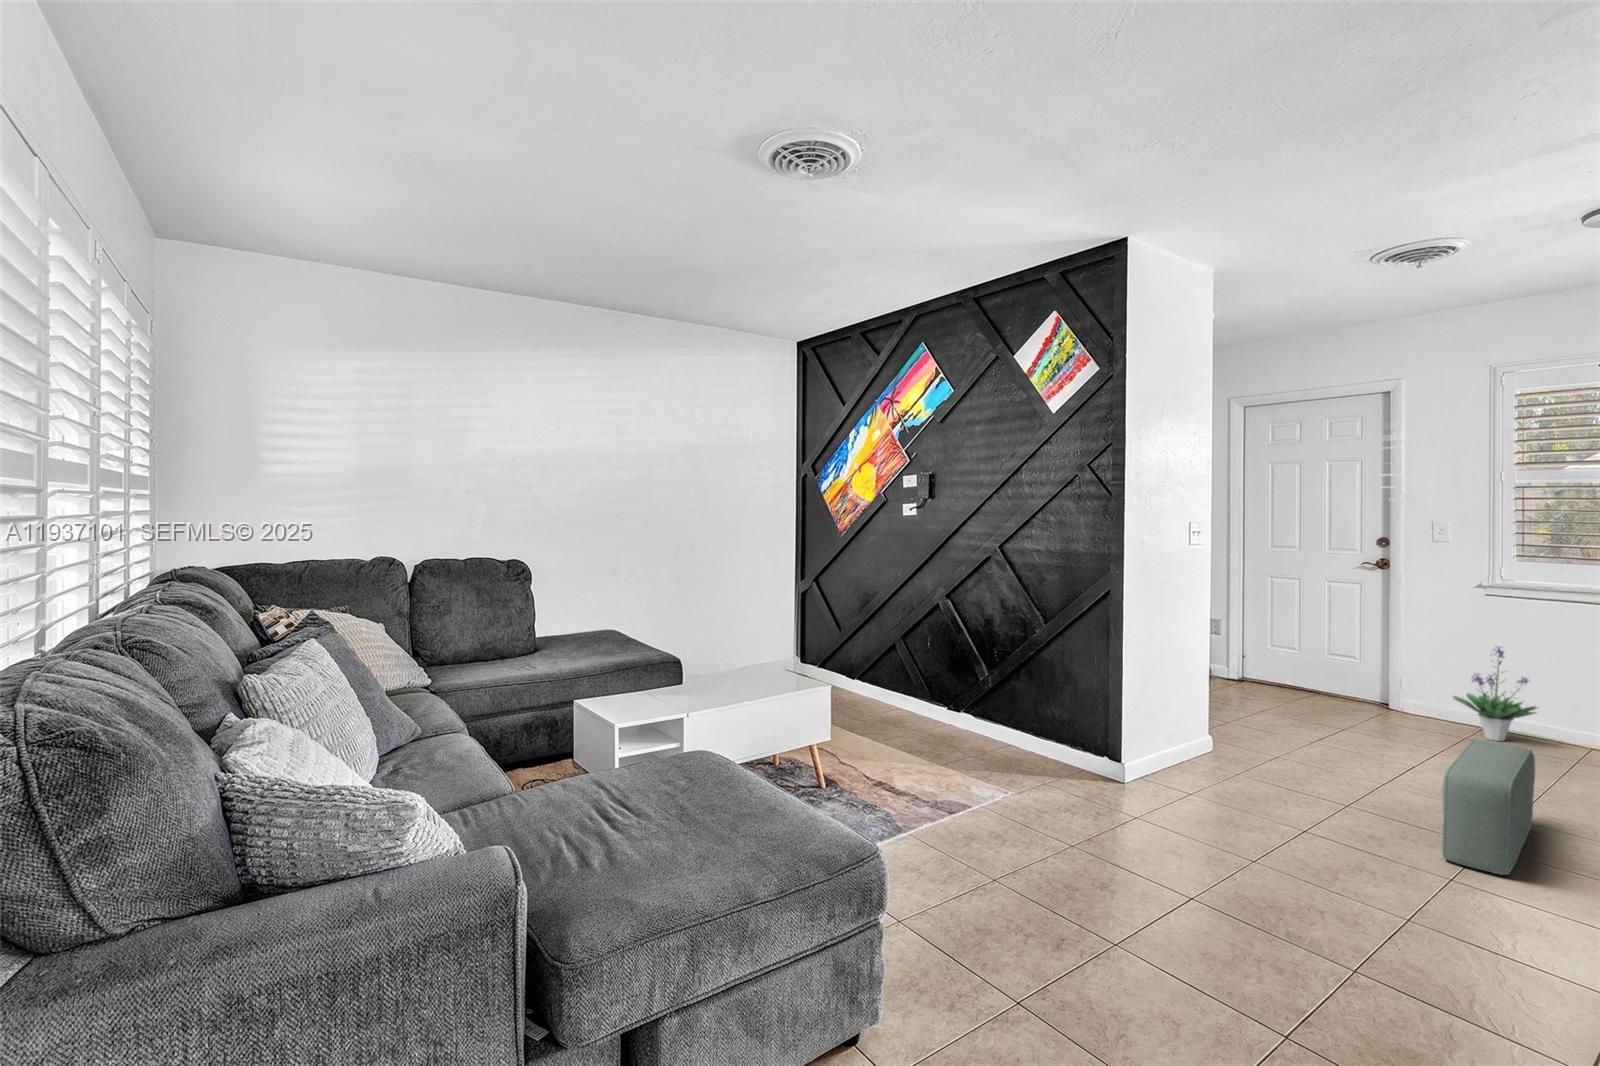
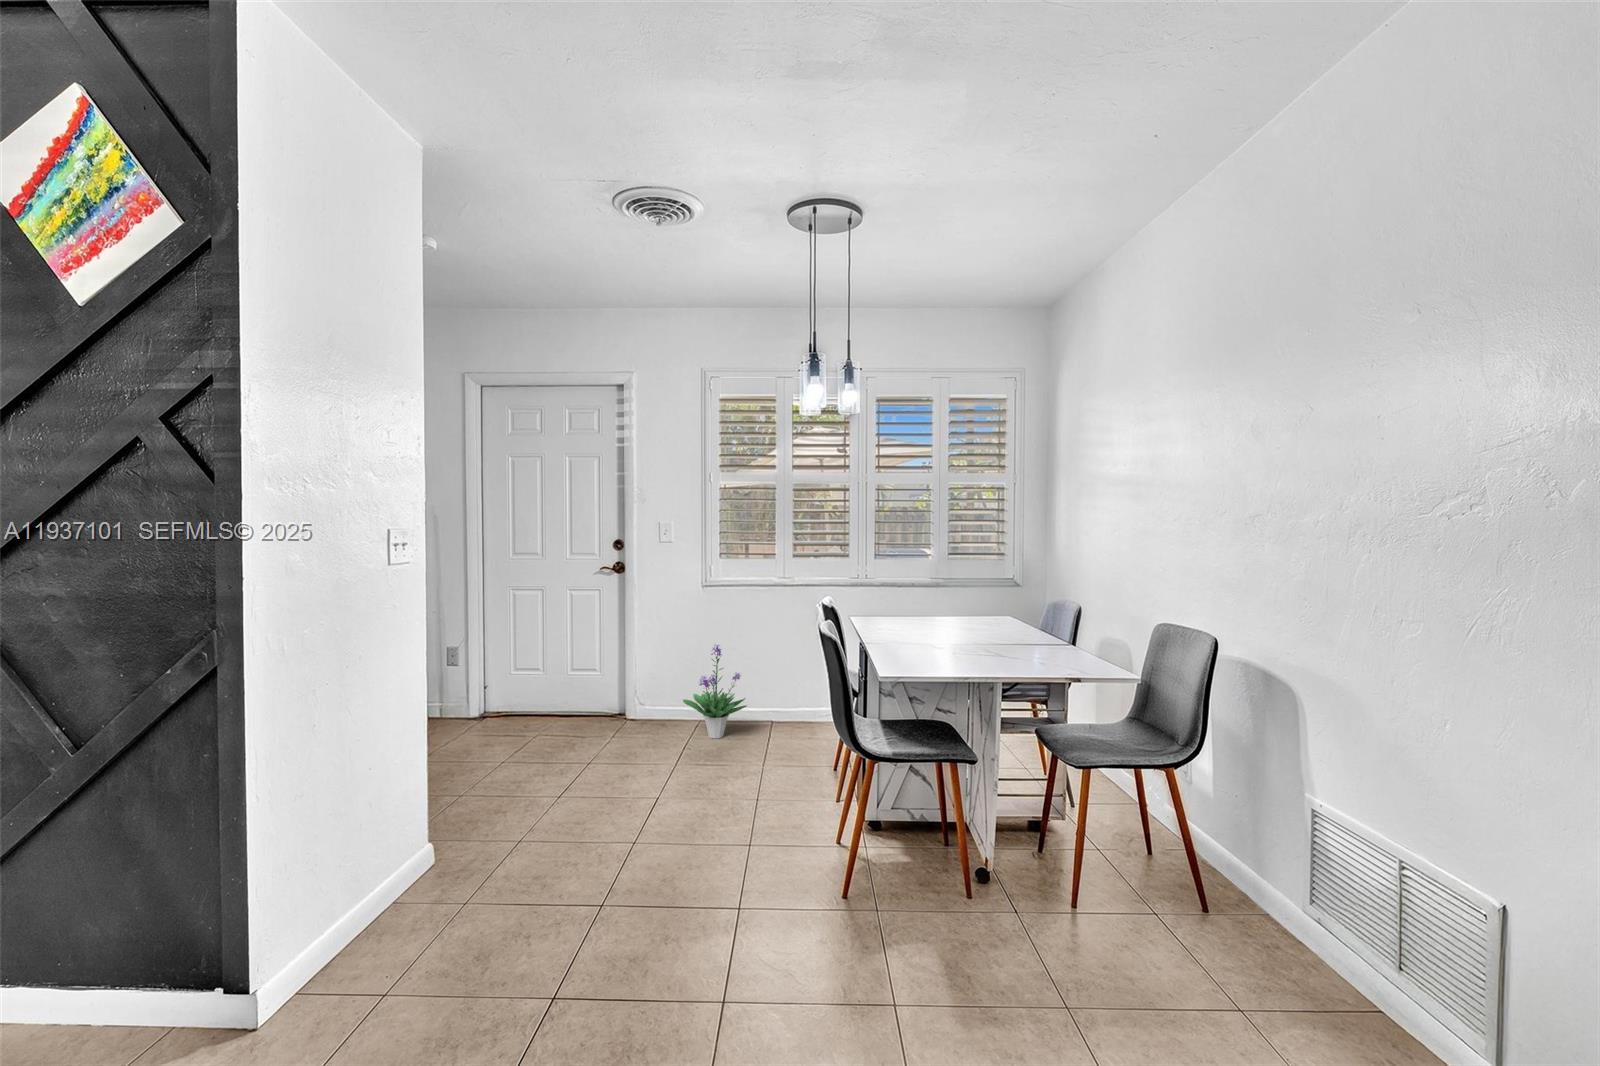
pouf: present [1442,740,1535,875] -> none [728,781,801,985]

